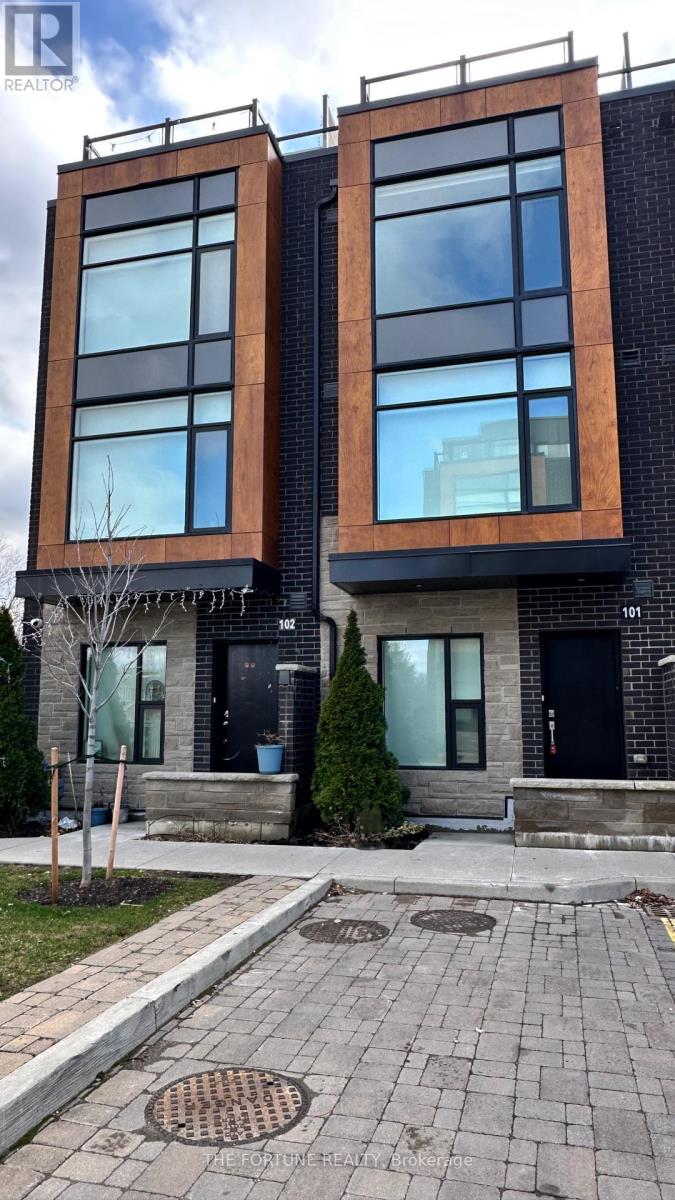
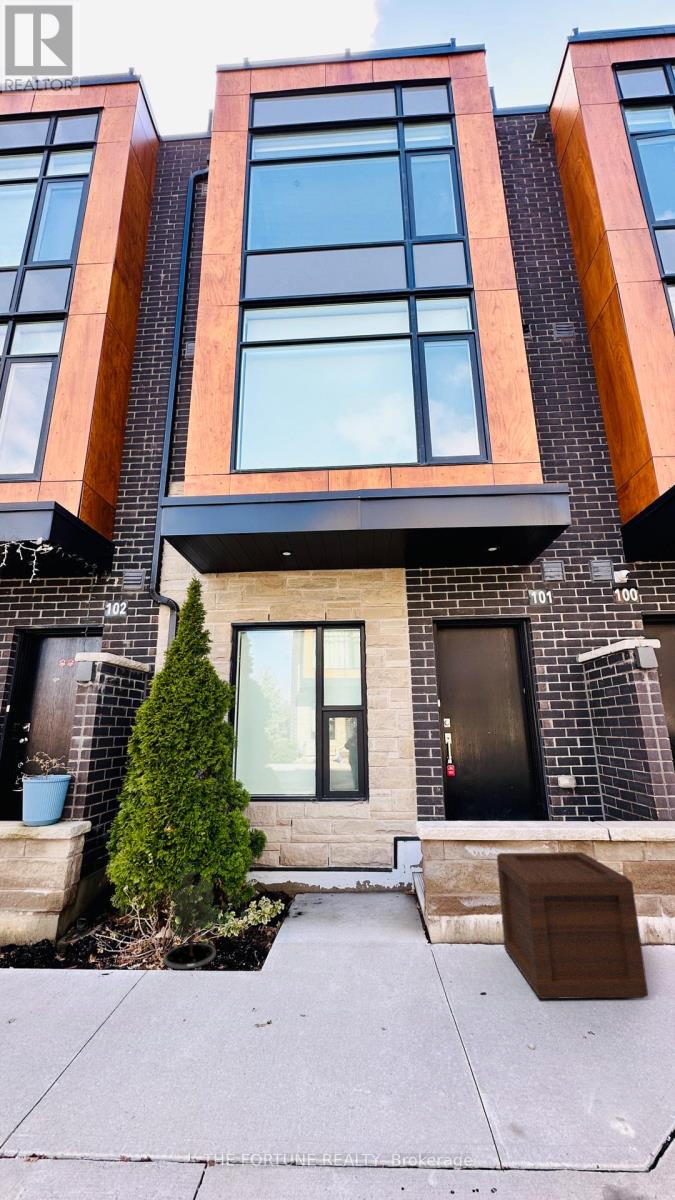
wooden crate: none [558,795,623,862] -> present [497,852,648,999]

